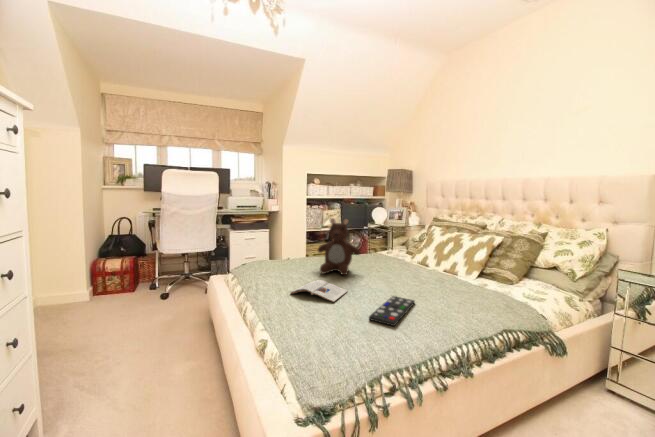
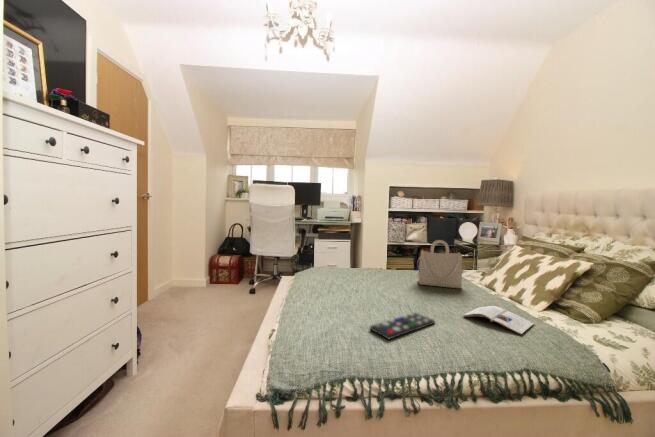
teddy bear: present [318,218,360,275] -> none [363,230,407,288]
handbag: none [365,225,407,268] -> present [418,240,465,288]
magazine: present [291,280,347,302] -> present [463,306,534,334]

